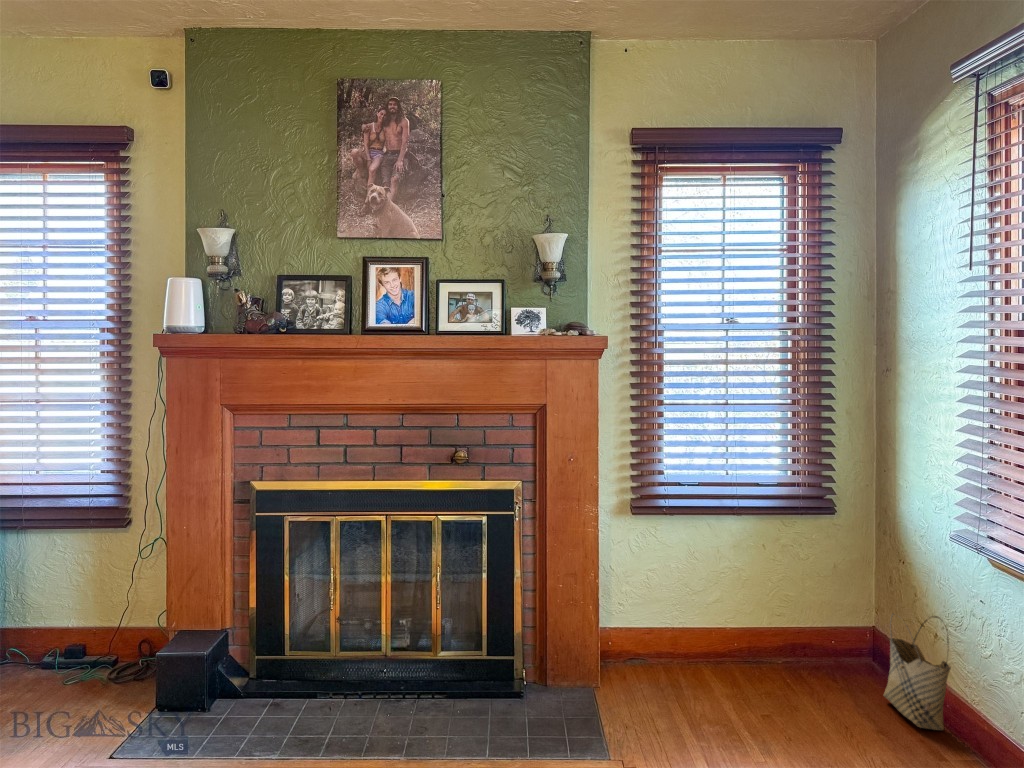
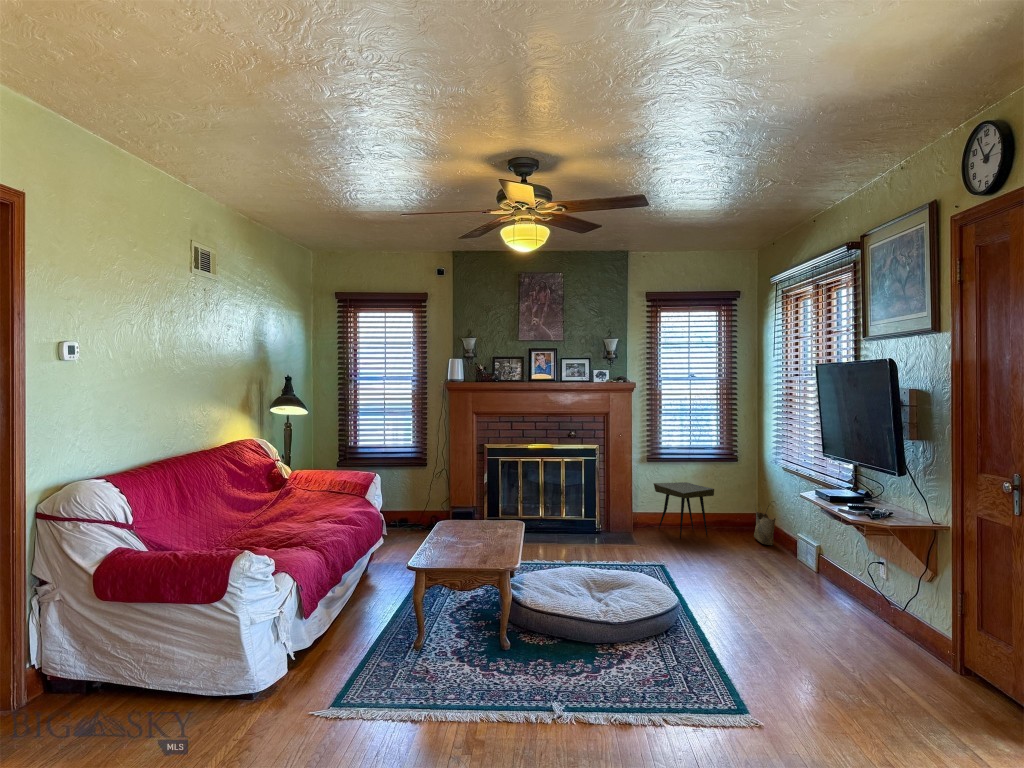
side table: none [646,558,793,708] -> present [654,482,714,539]

